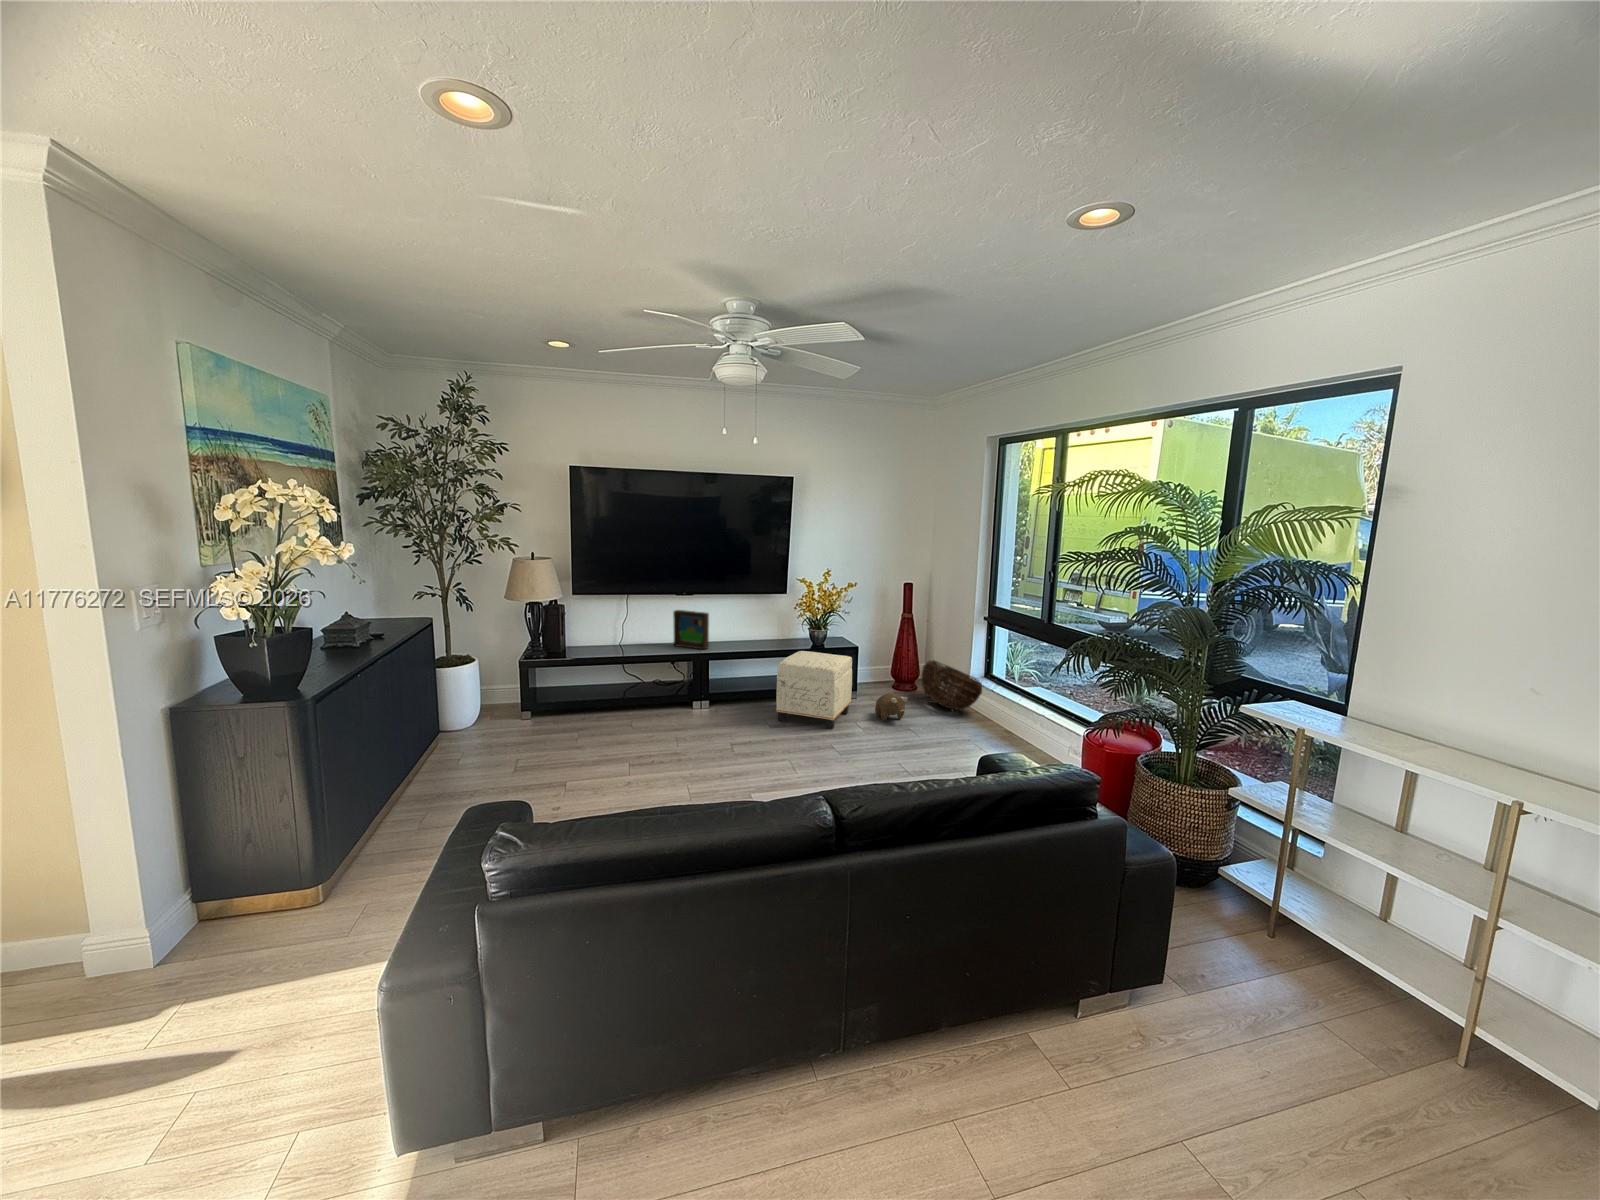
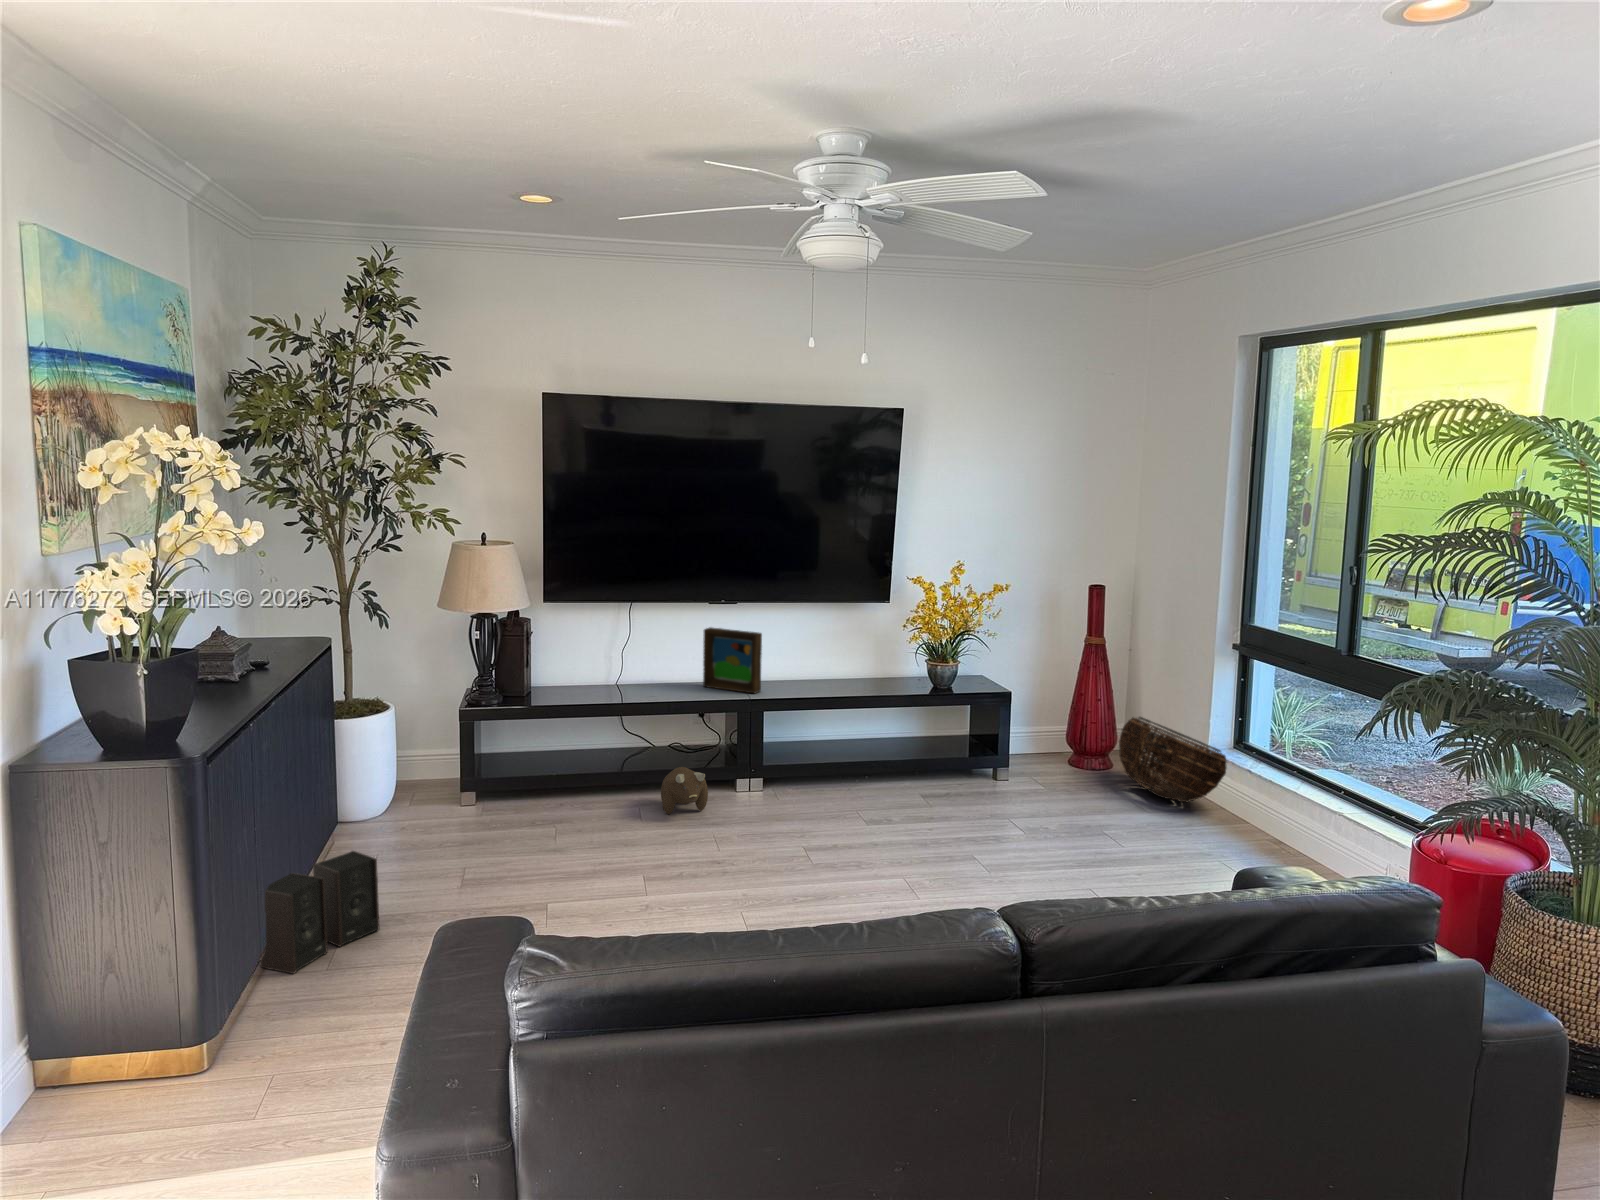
ottoman: present [776,651,852,729] -> none [875,698,1002,829]
plush toy: present [875,693,908,721] -> present [661,767,708,814]
speaker: none [366,753,454,834] -> present [260,851,380,973]

